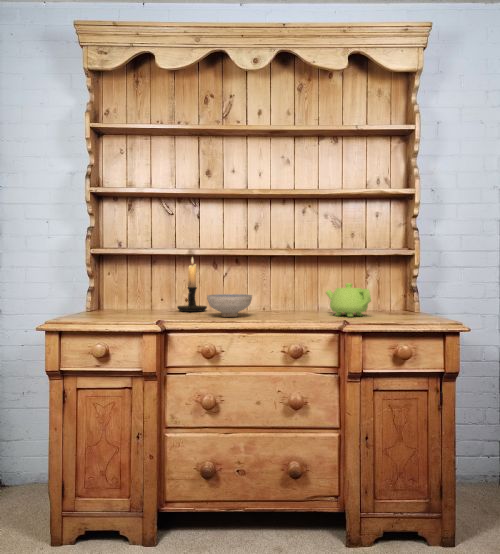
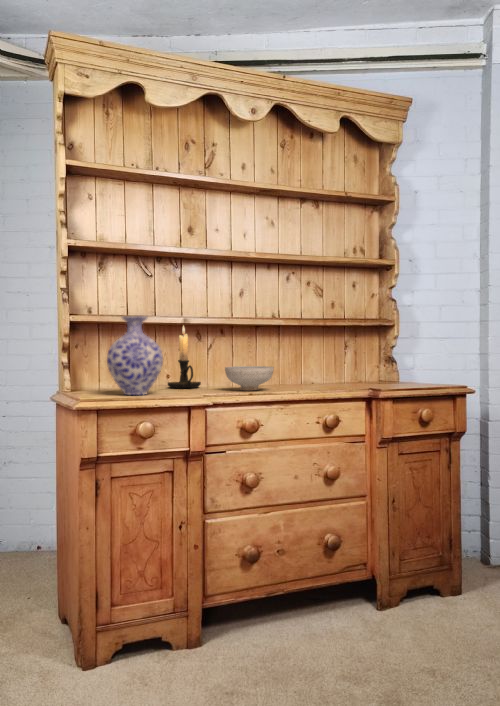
vase: none [98,249,147,317] -> present [107,316,163,395]
teapot: present [326,283,371,317] -> none [328,353,381,386]

